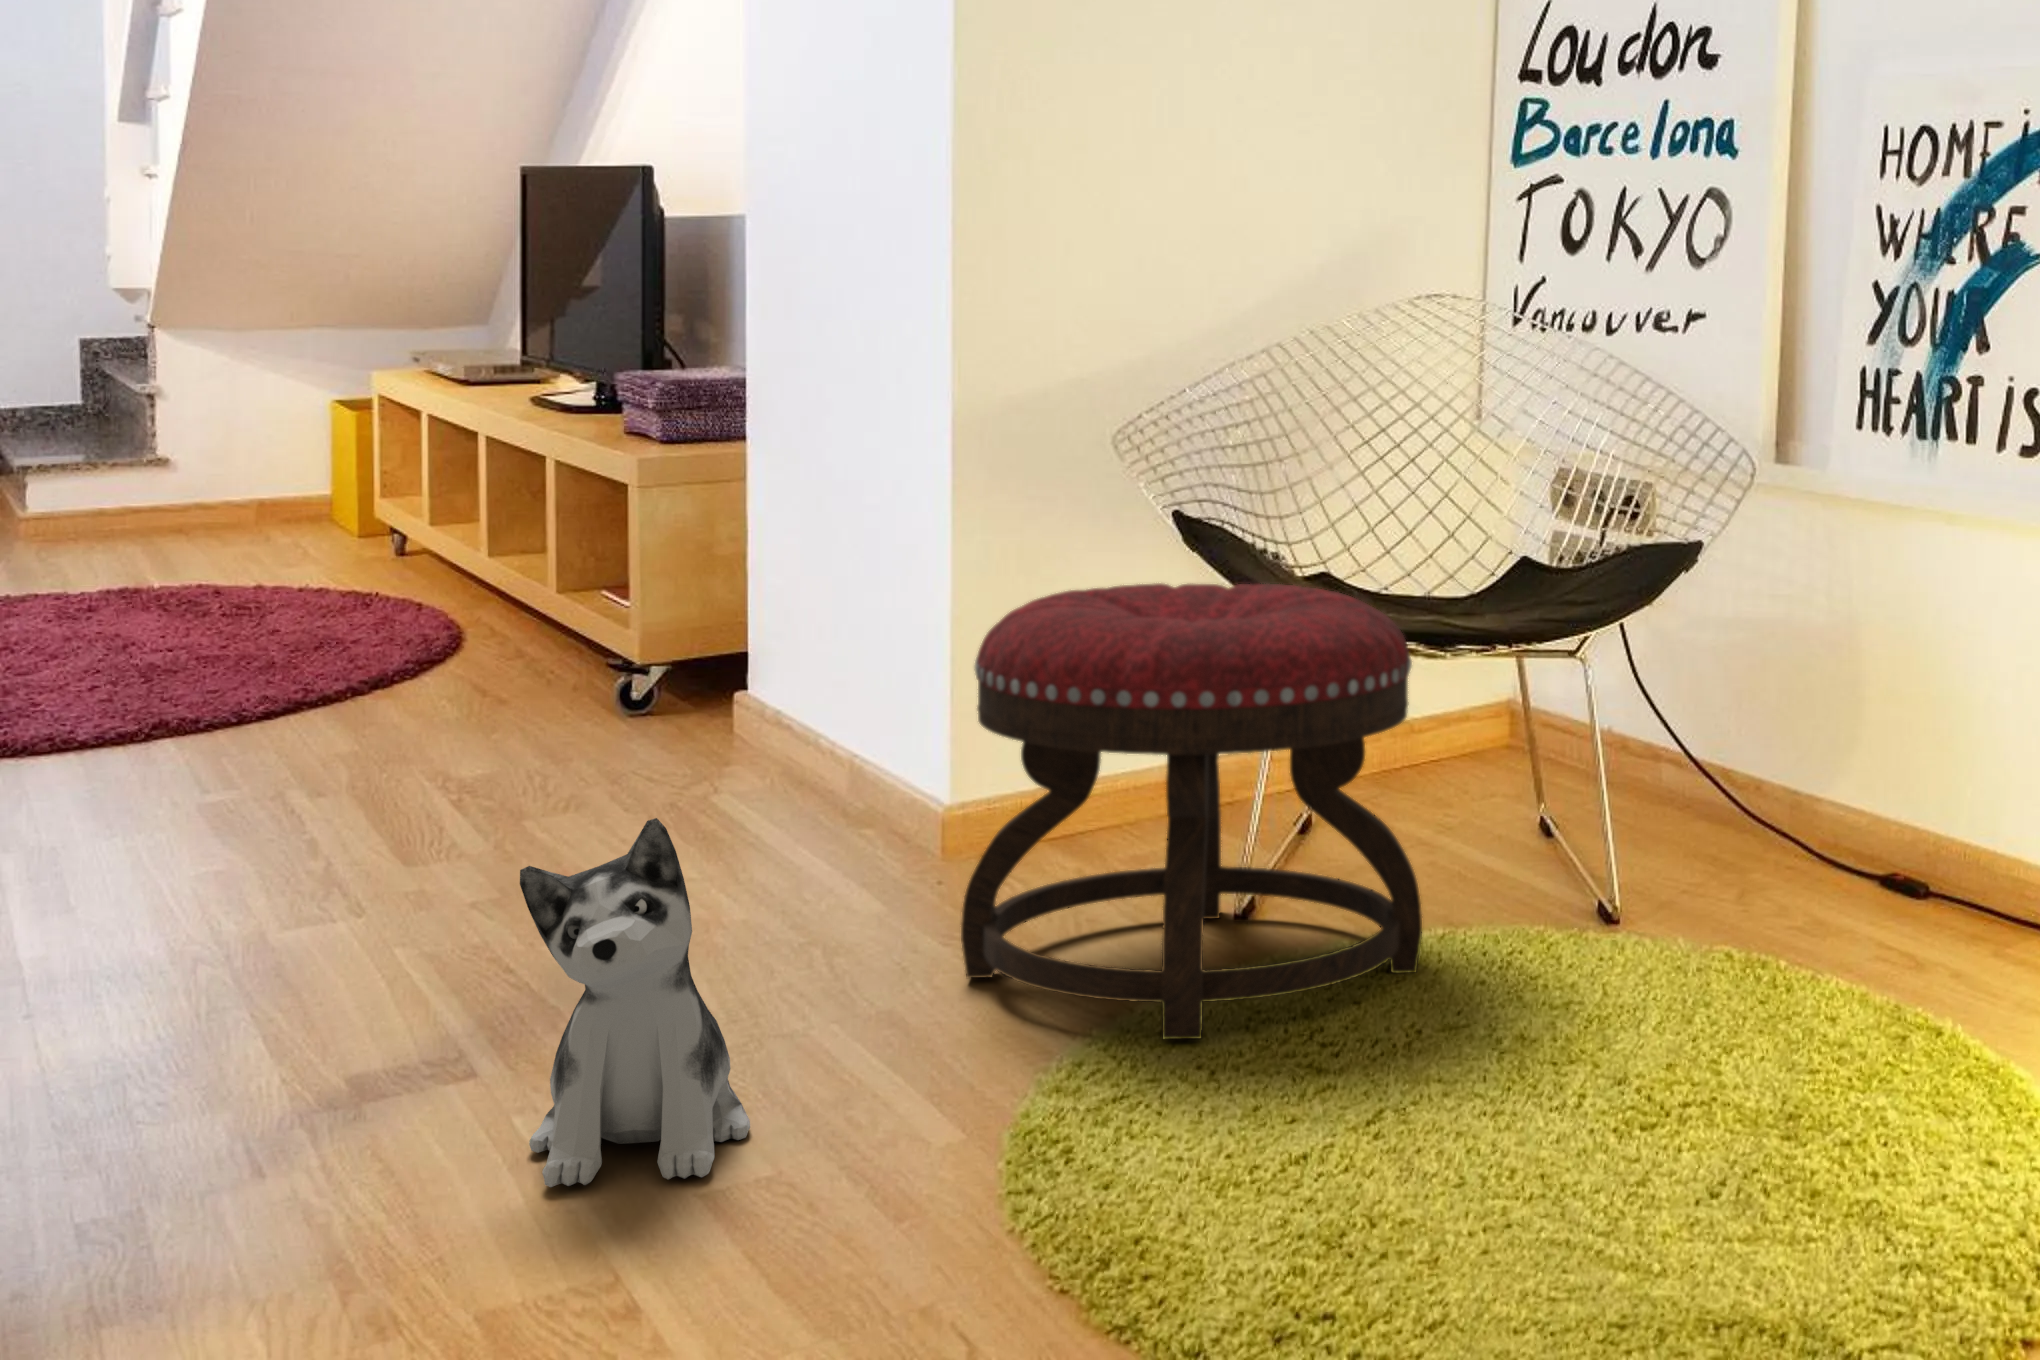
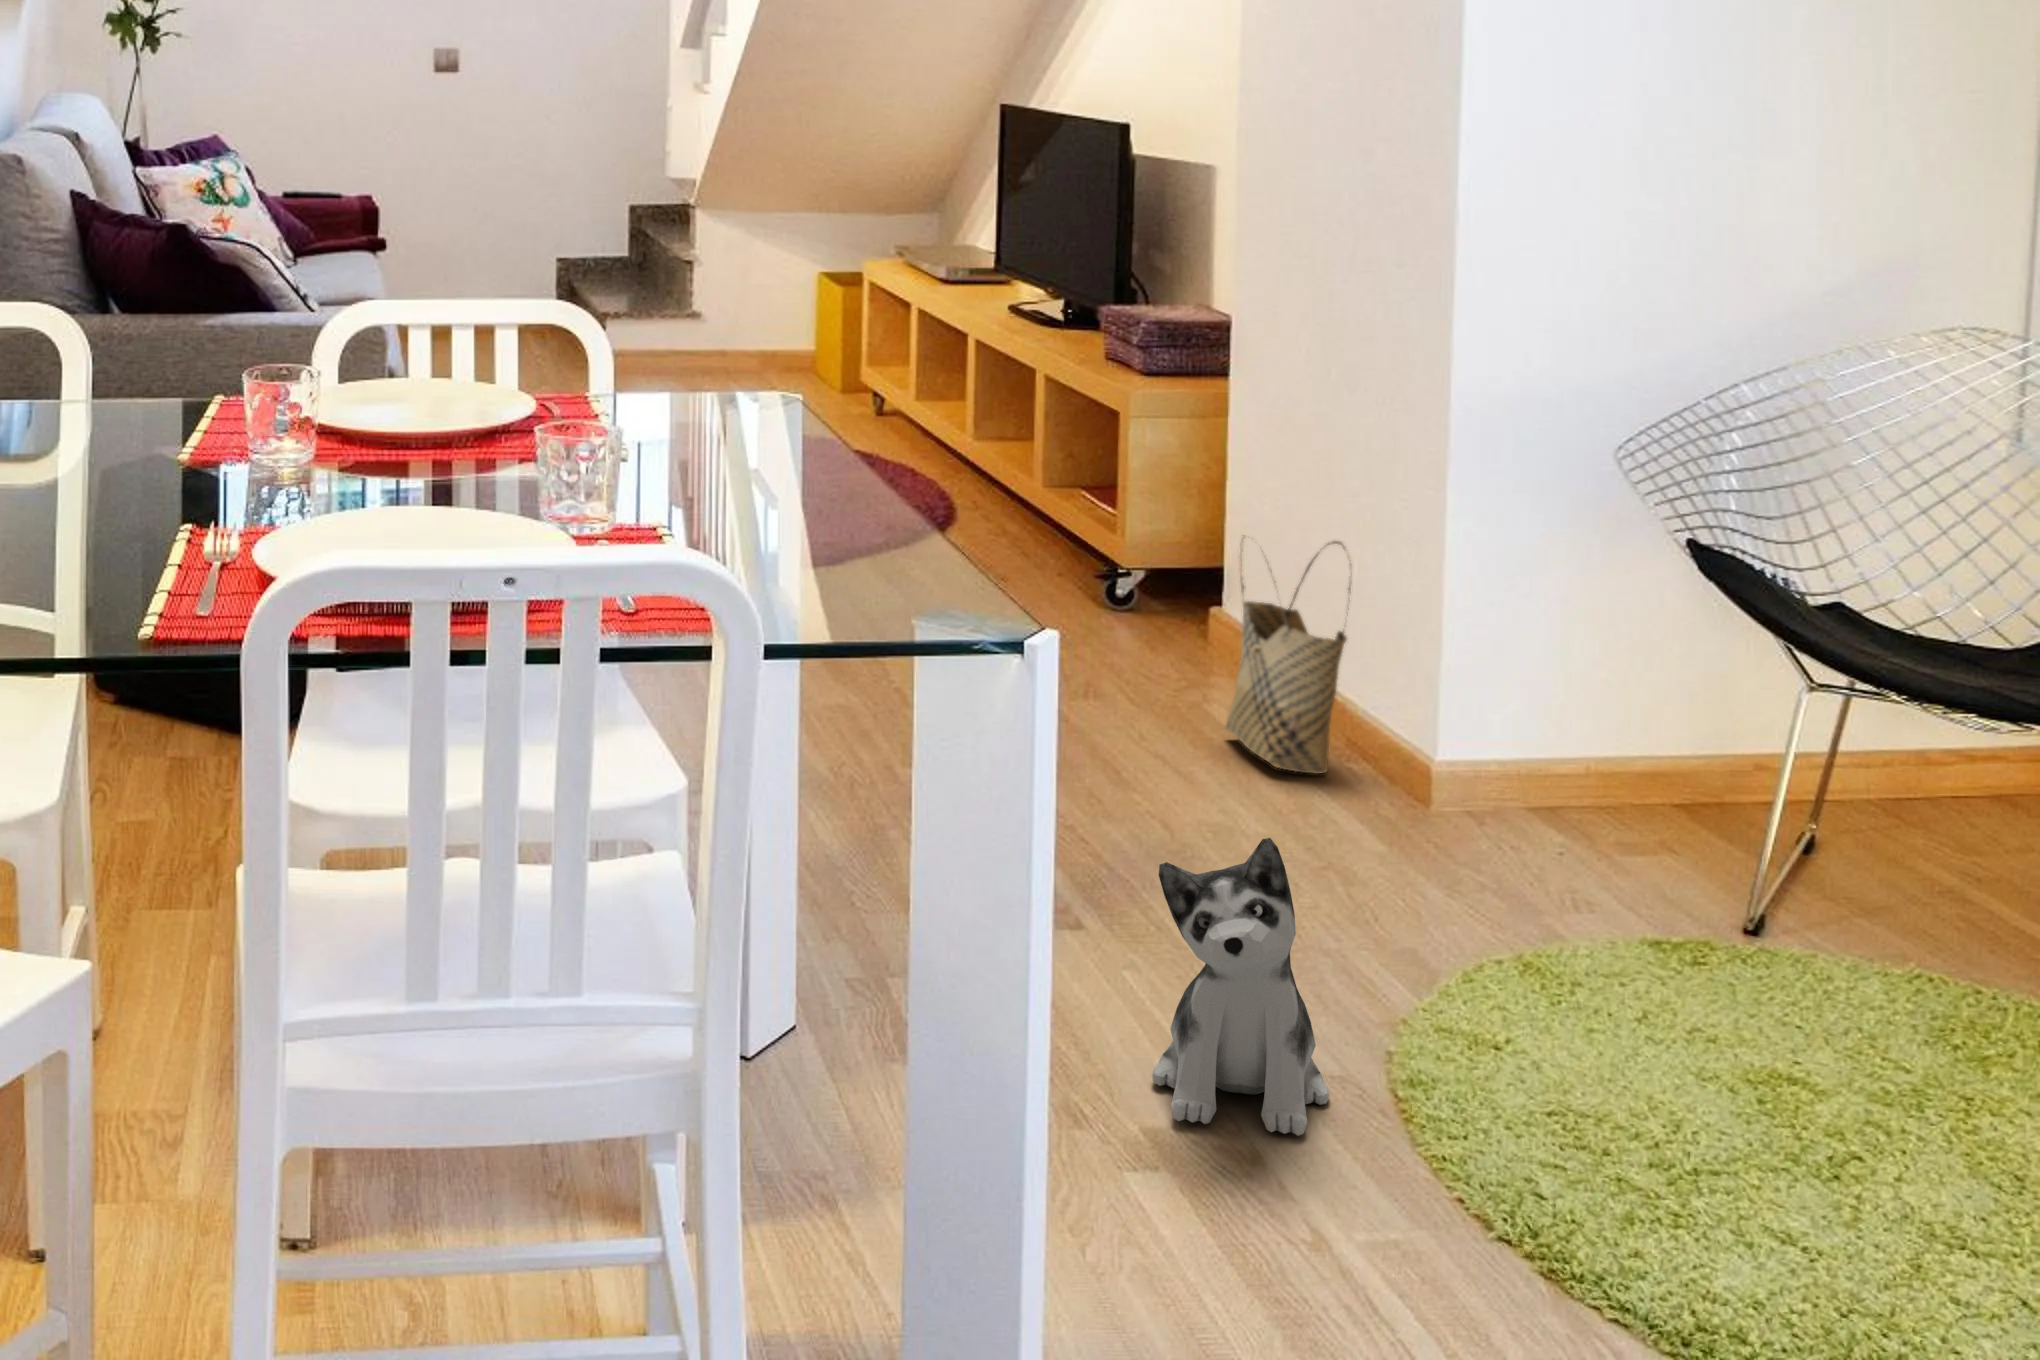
woven basket: none [718,562,843,819] -> present [1226,535,1351,773]
ottoman: present [961,583,1422,1039] -> none [1489,635,1959,1080]

